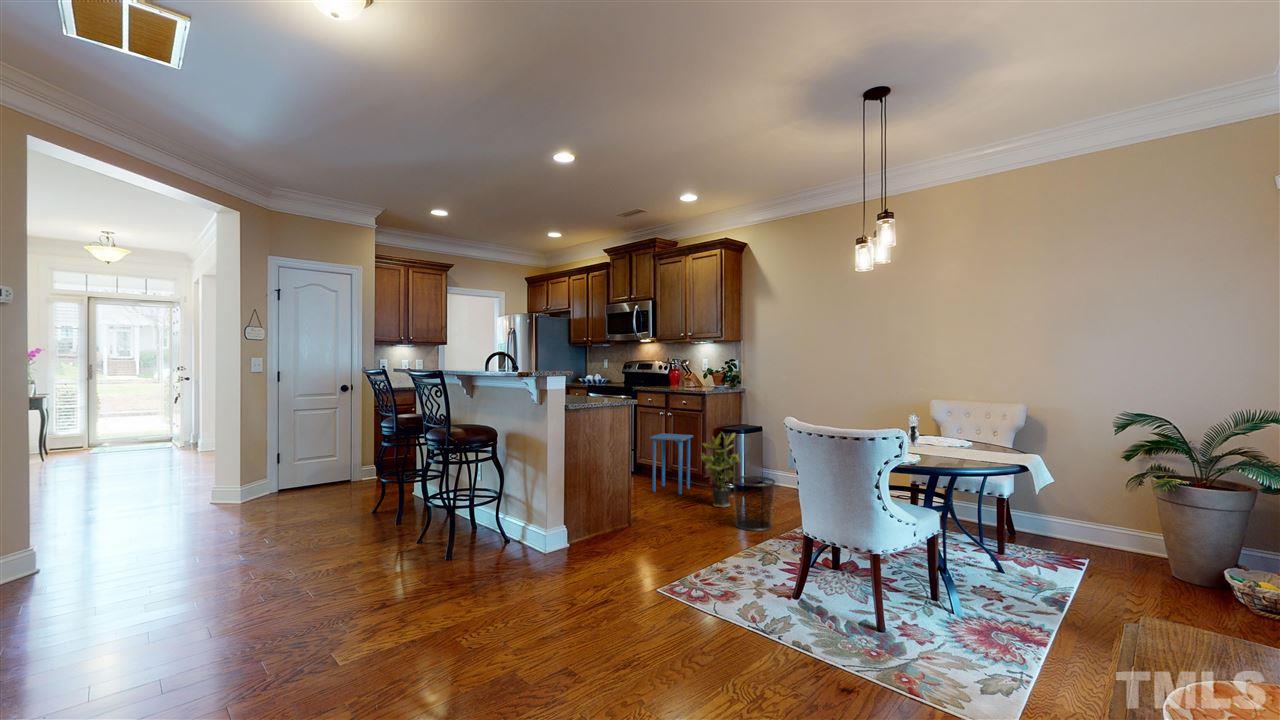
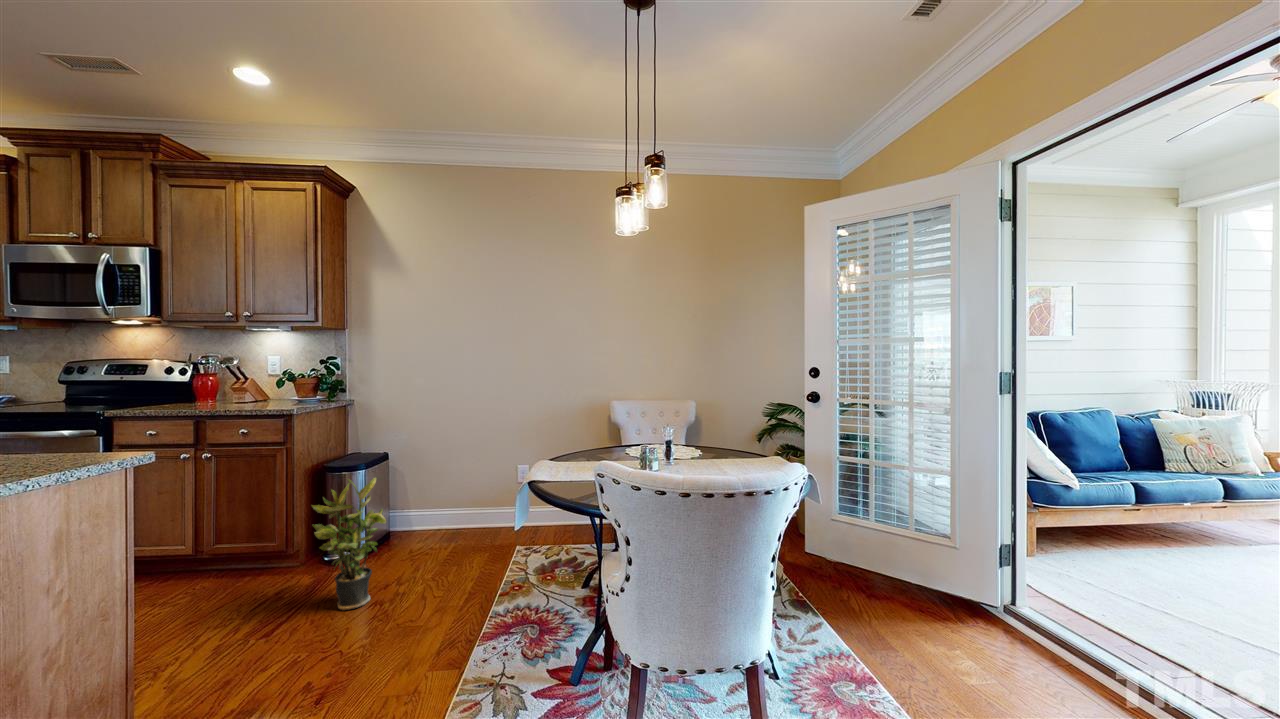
side table: present [650,433,693,495] -> none [175,488,272,616]
waste bin: present [732,476,775,531] -> none [403,544,478,648]

